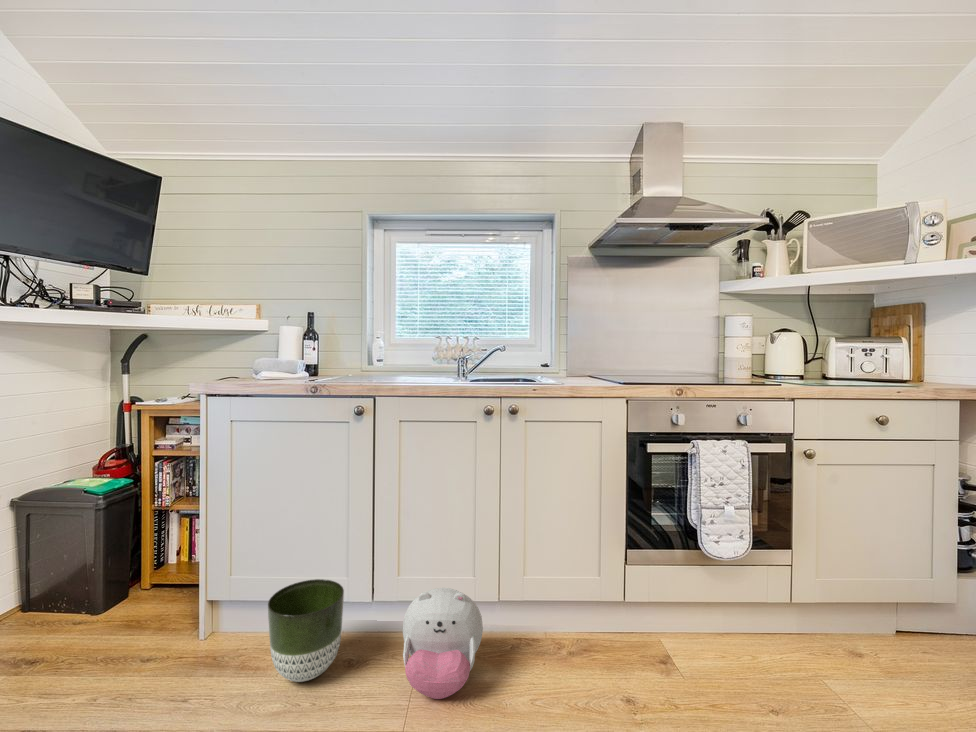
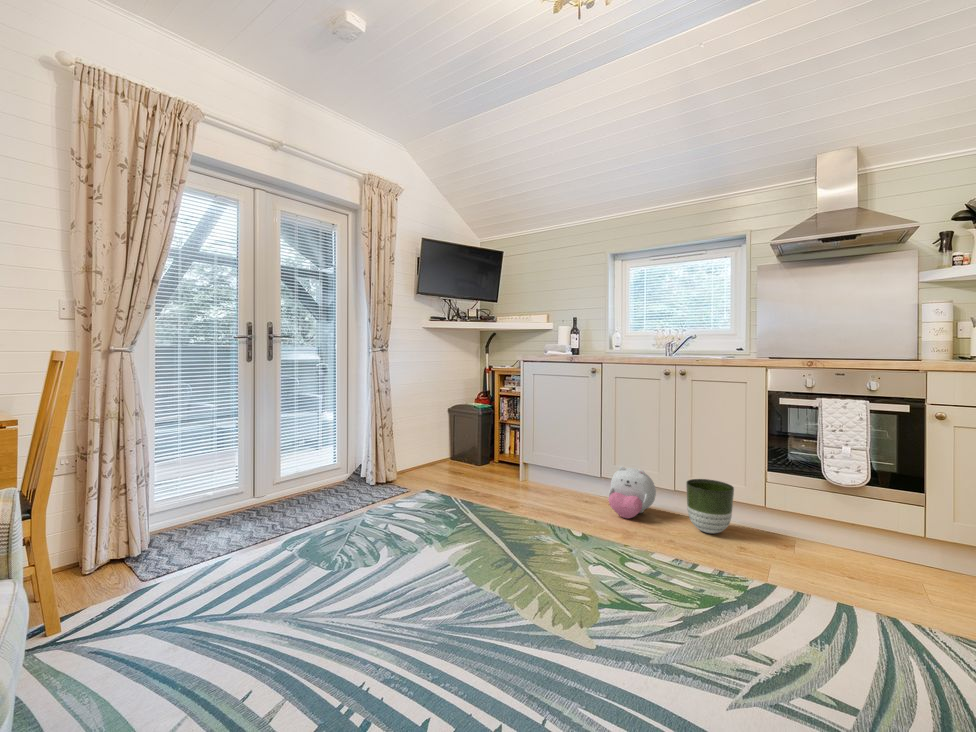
planter: present [268,579,344,682] -> present [686,479,734,533]

